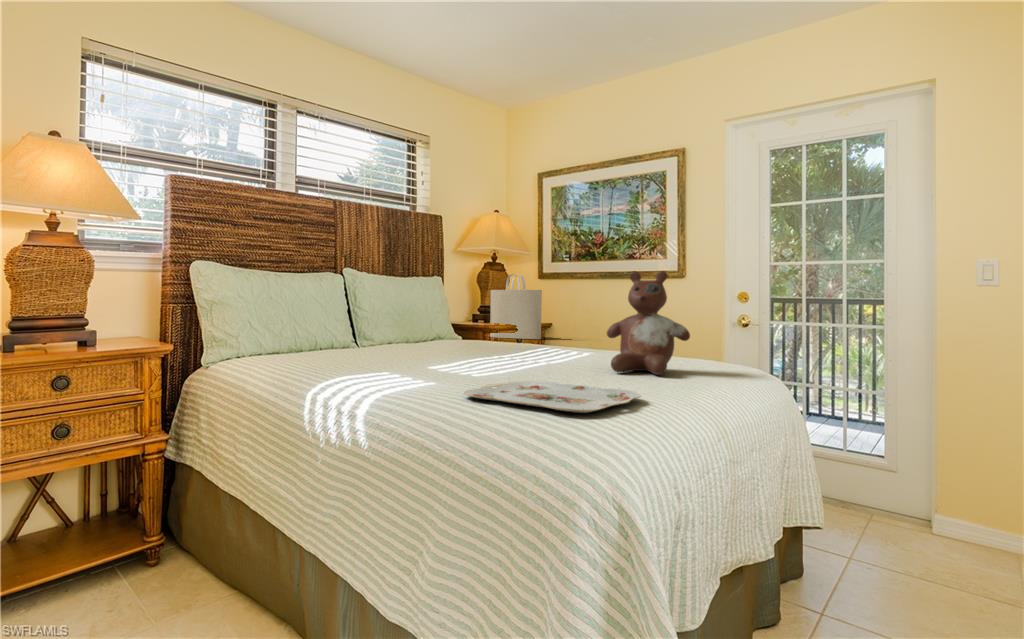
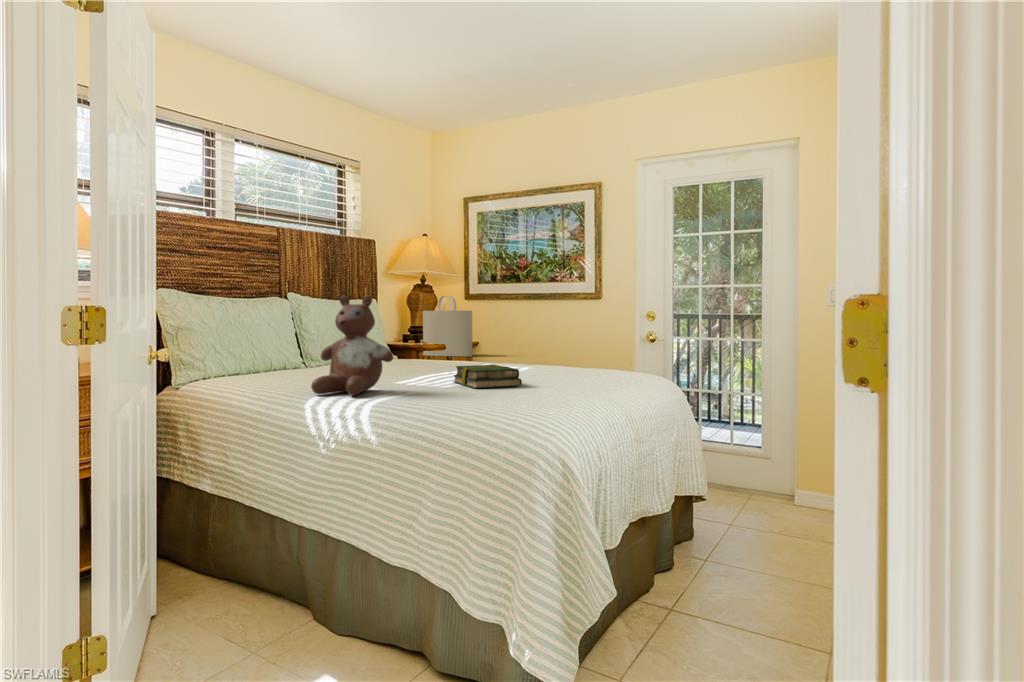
stuffed bear: present [607,271,690,375] -> present [311,295,393,395]
book: none [499,349,579,378] -> present [454,365,522,388]
serving tray: present [463,381,641,413] -> none [443,389,573,409]

